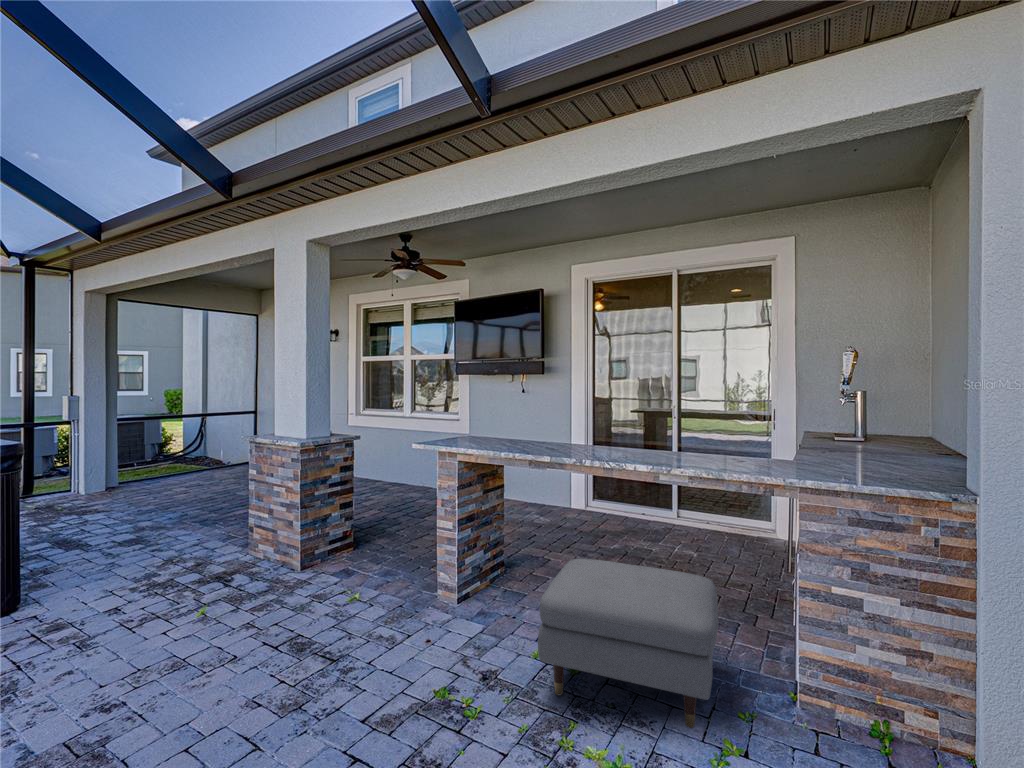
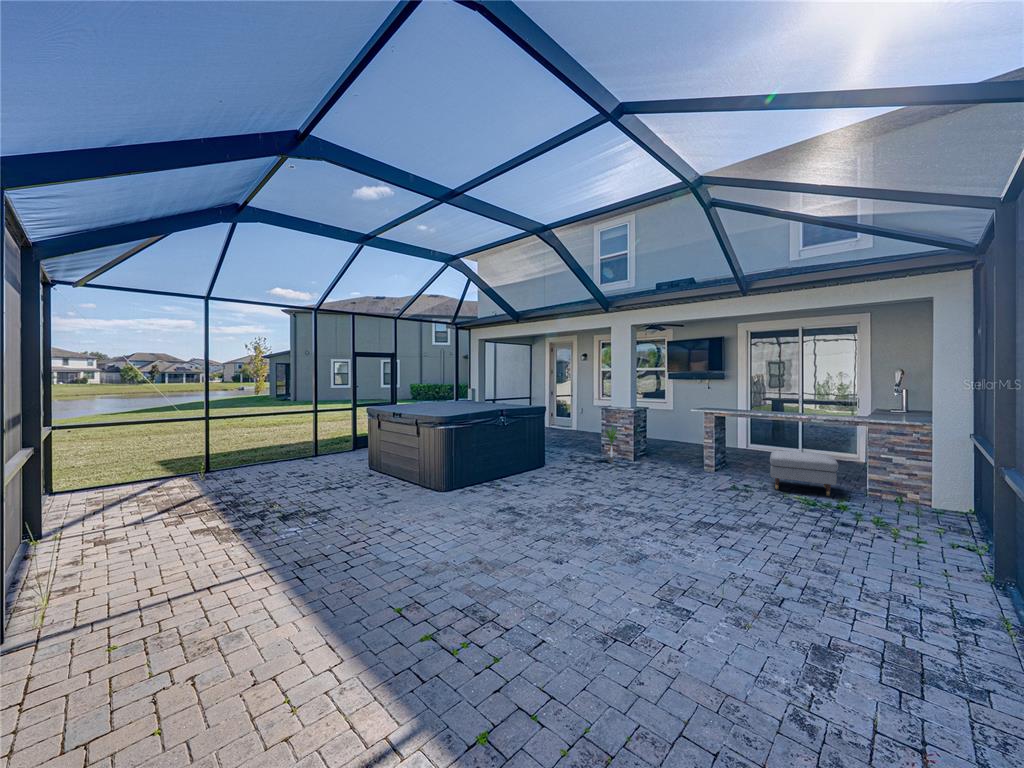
potted plant: none [204,476,277,579] -> present [606,428,616,463]

